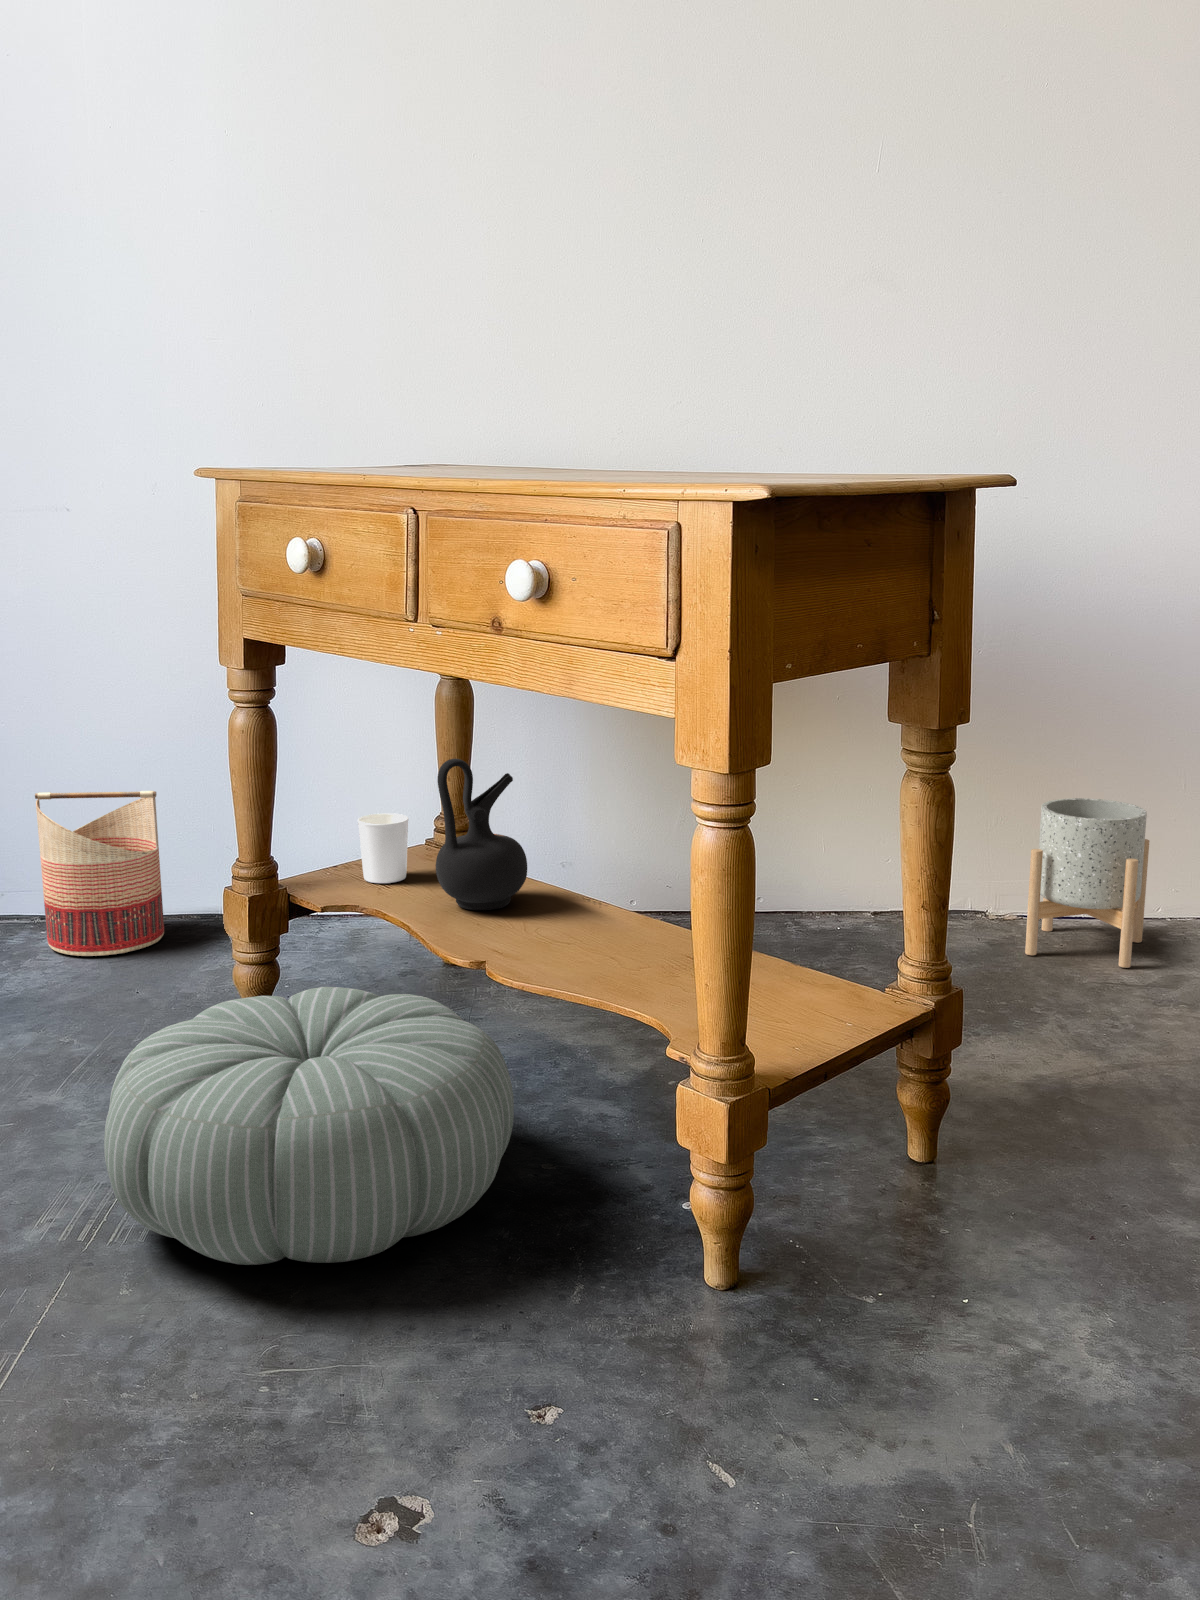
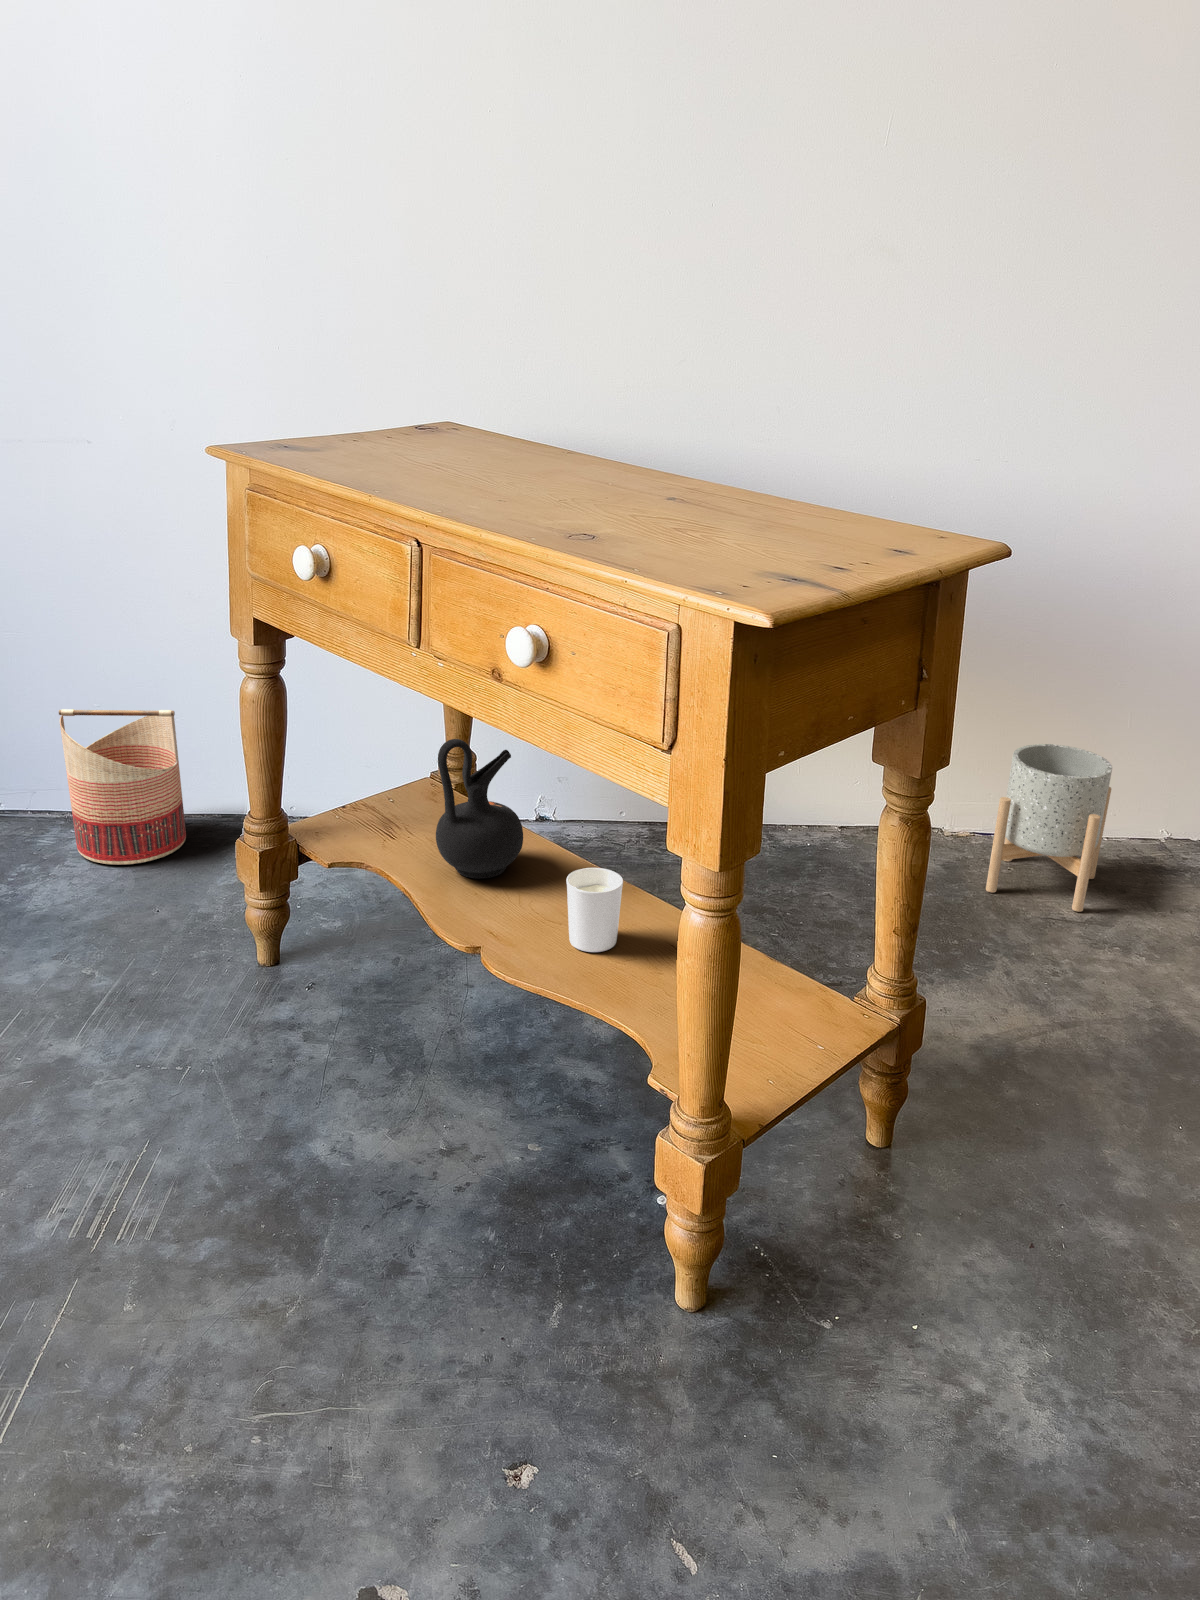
candle holder: present [358,813,408,883] -> present [566,868,623,952]
pouf: present [104,987,514,1265] -> none [116,973,503,1278]

